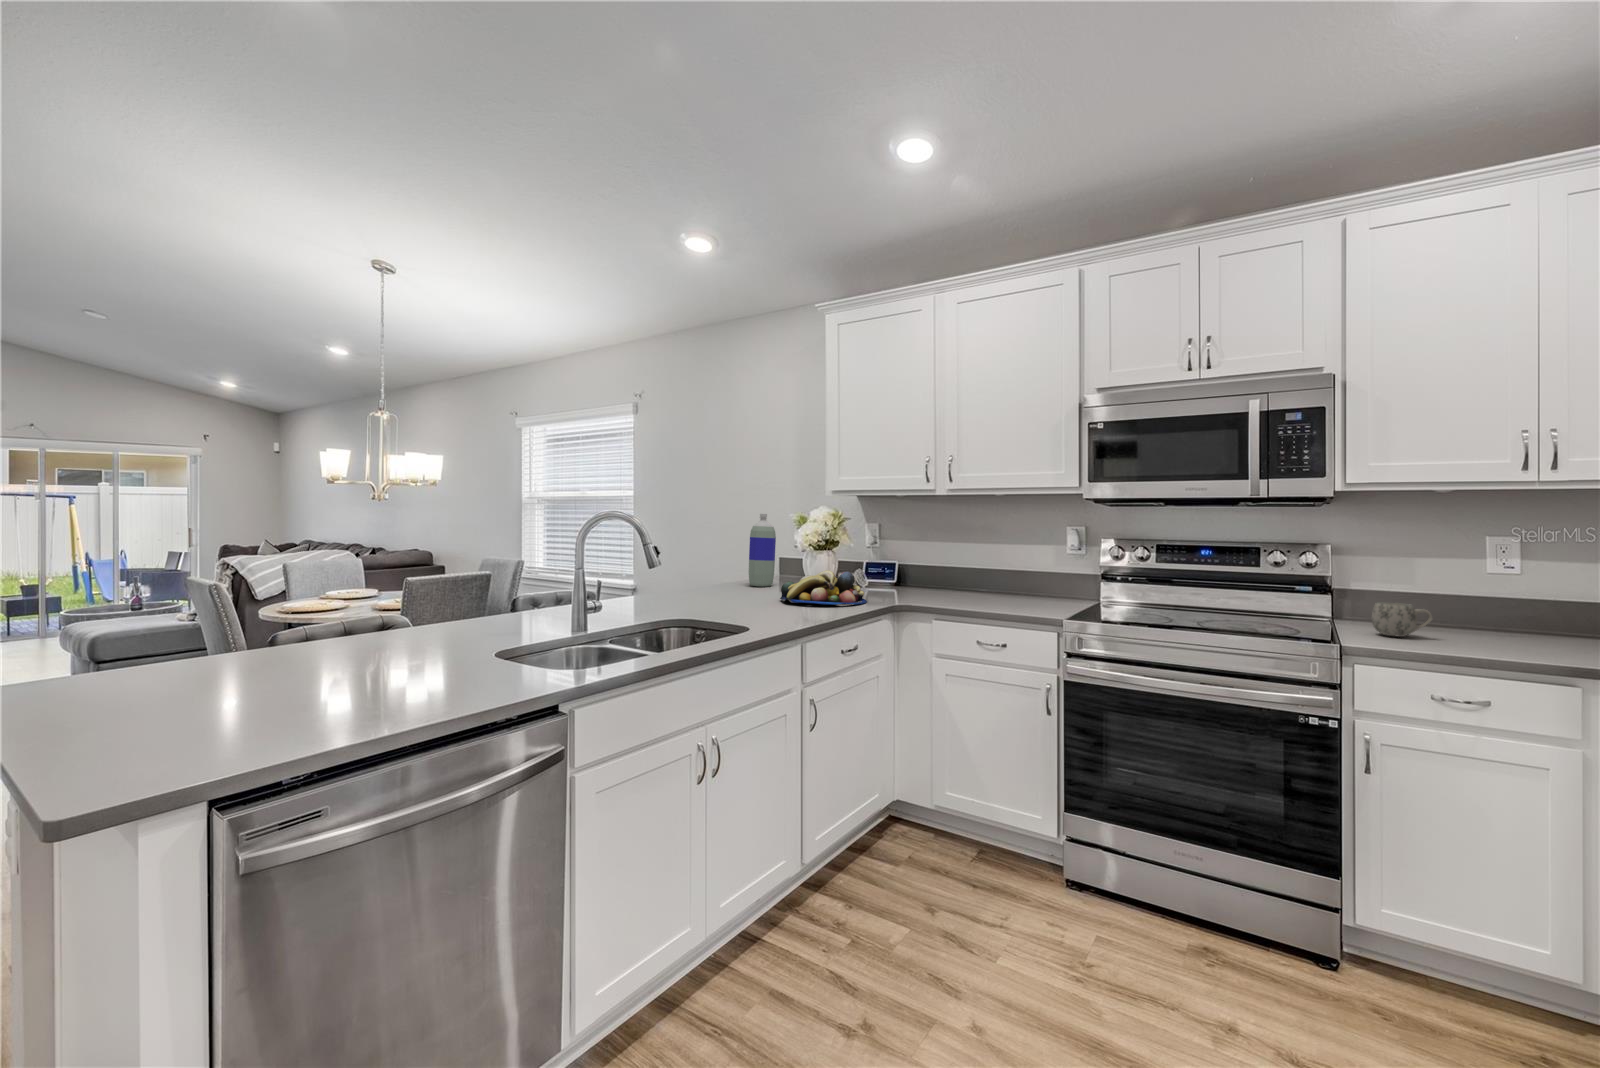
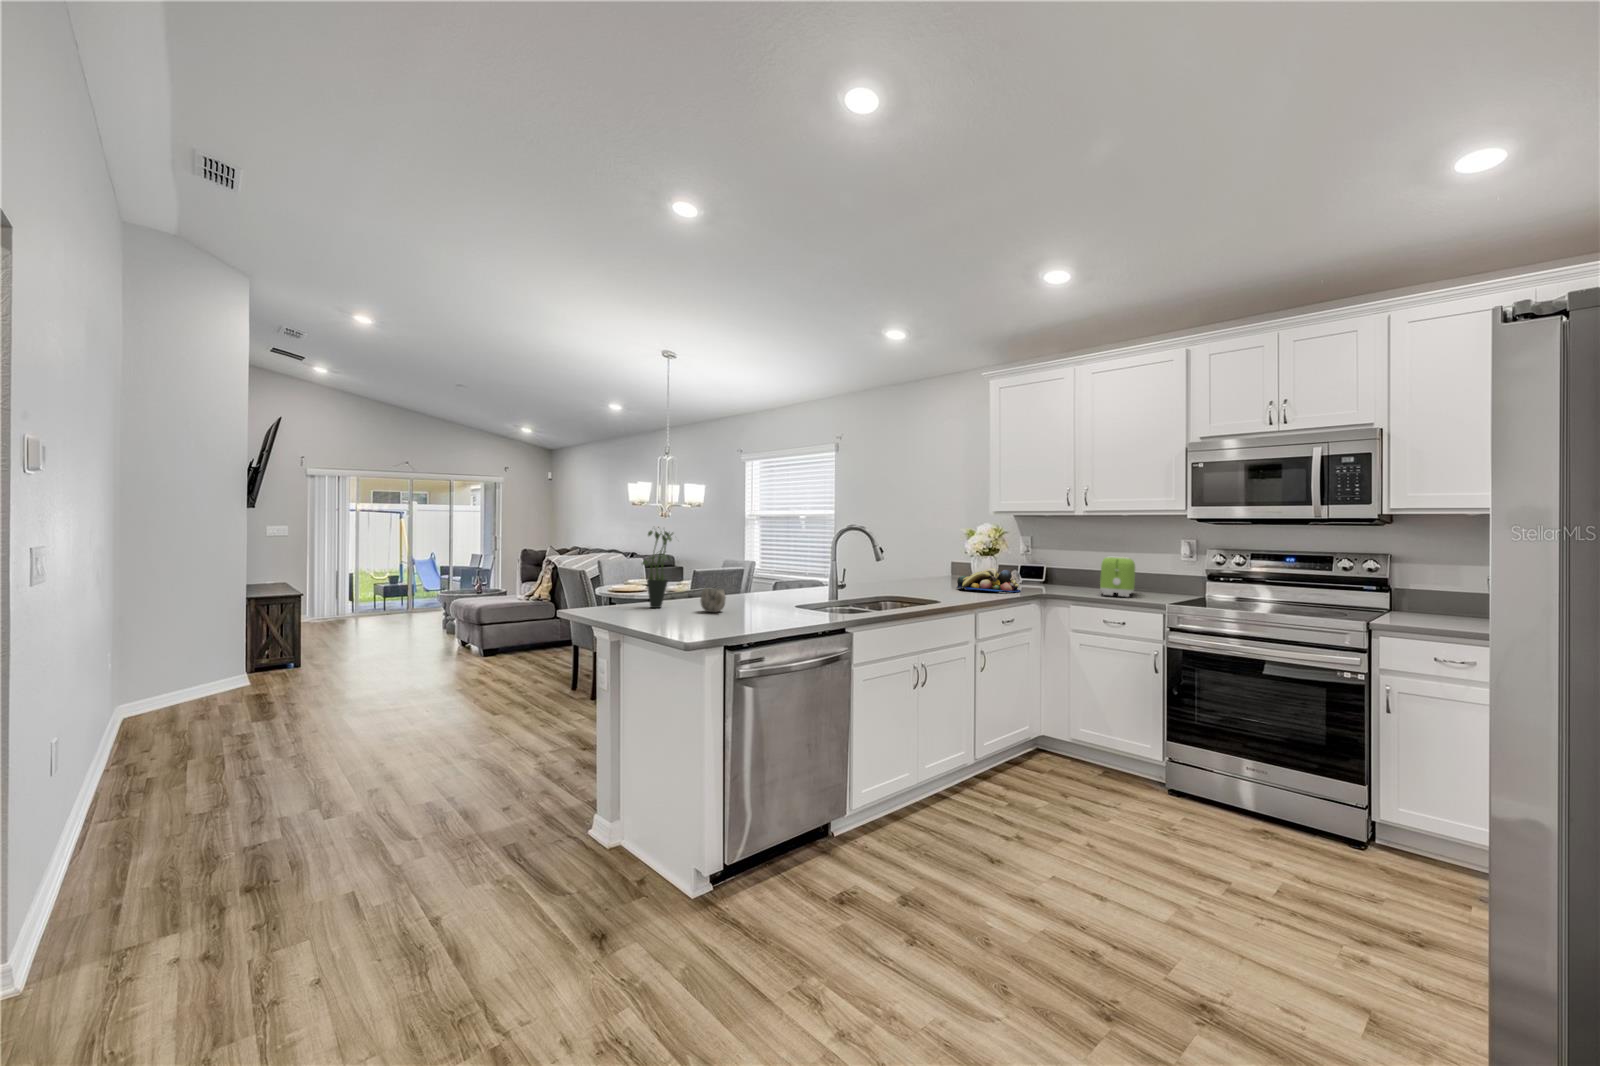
bottle: present [749,514,776,587] -> none [930,528,951,581]
potted plant: none [136,521,234,683] -> present [642,527,673,608]
toaster: none [971,551,1014,607] -> present [1100,557,1135,597]
mug: present [1372,603,1432,637] -> present [701,588,726,612]

